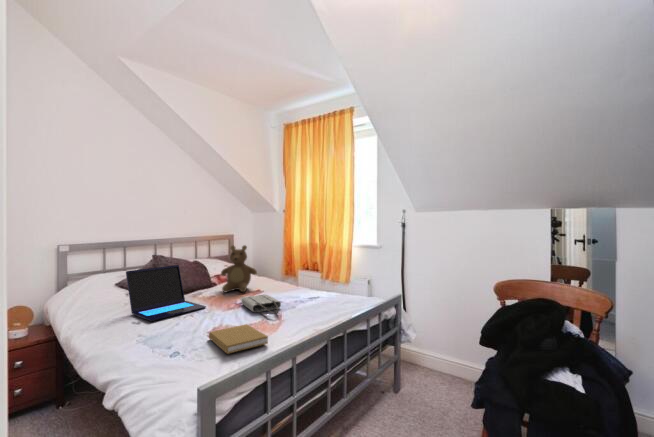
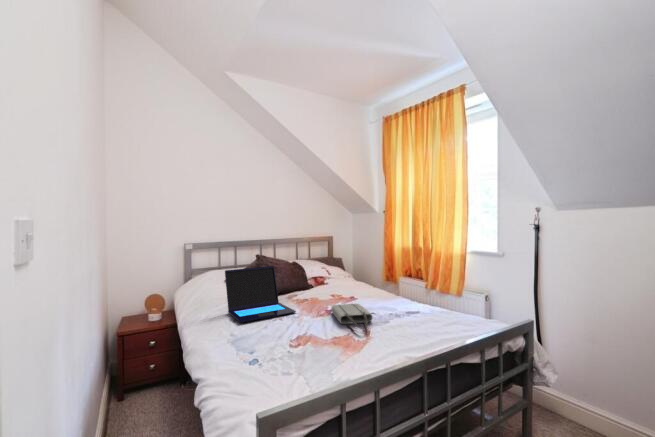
teddy bear: present [221,245,257,292] -> none [316,248,353,298]
book: present [209,324,268,354] -> none [286,339,347,376]

